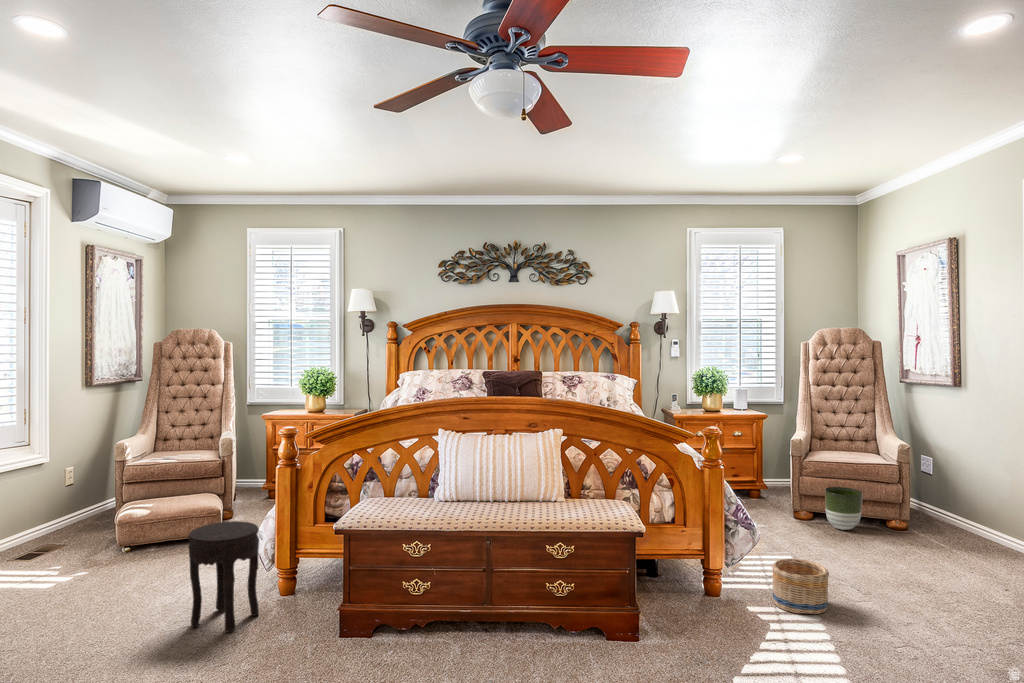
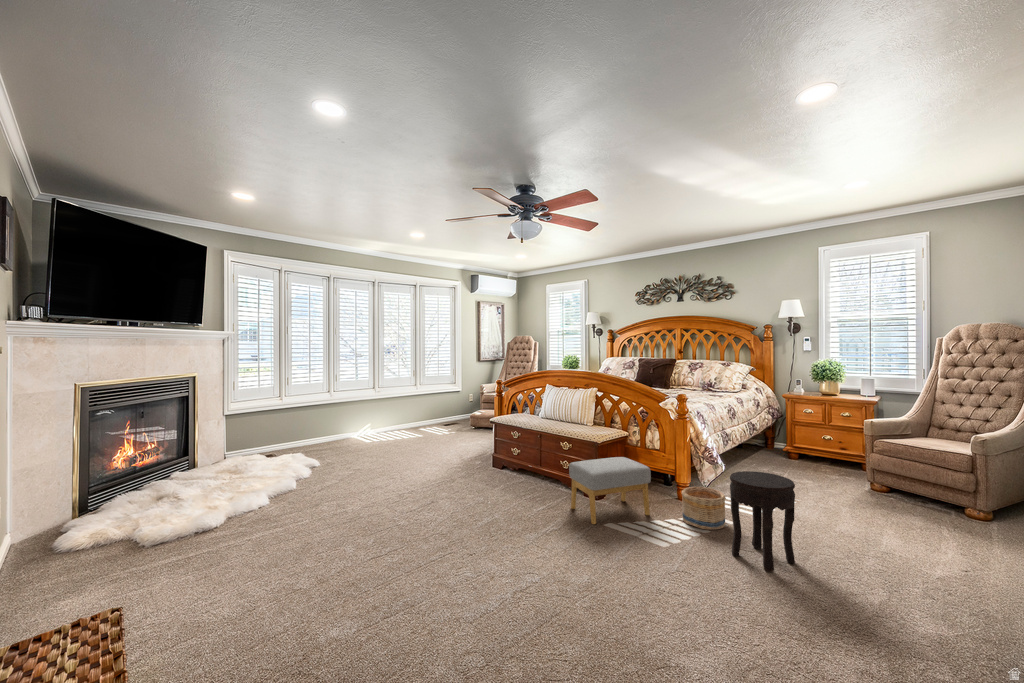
planter: present [825,487,863,530] -> none [873,465,916,506]
side table: present [188,521,259,633] -> present [730,471,795,572]
footstool: none [665,543,753,657] -> present [569,457,651,524]

